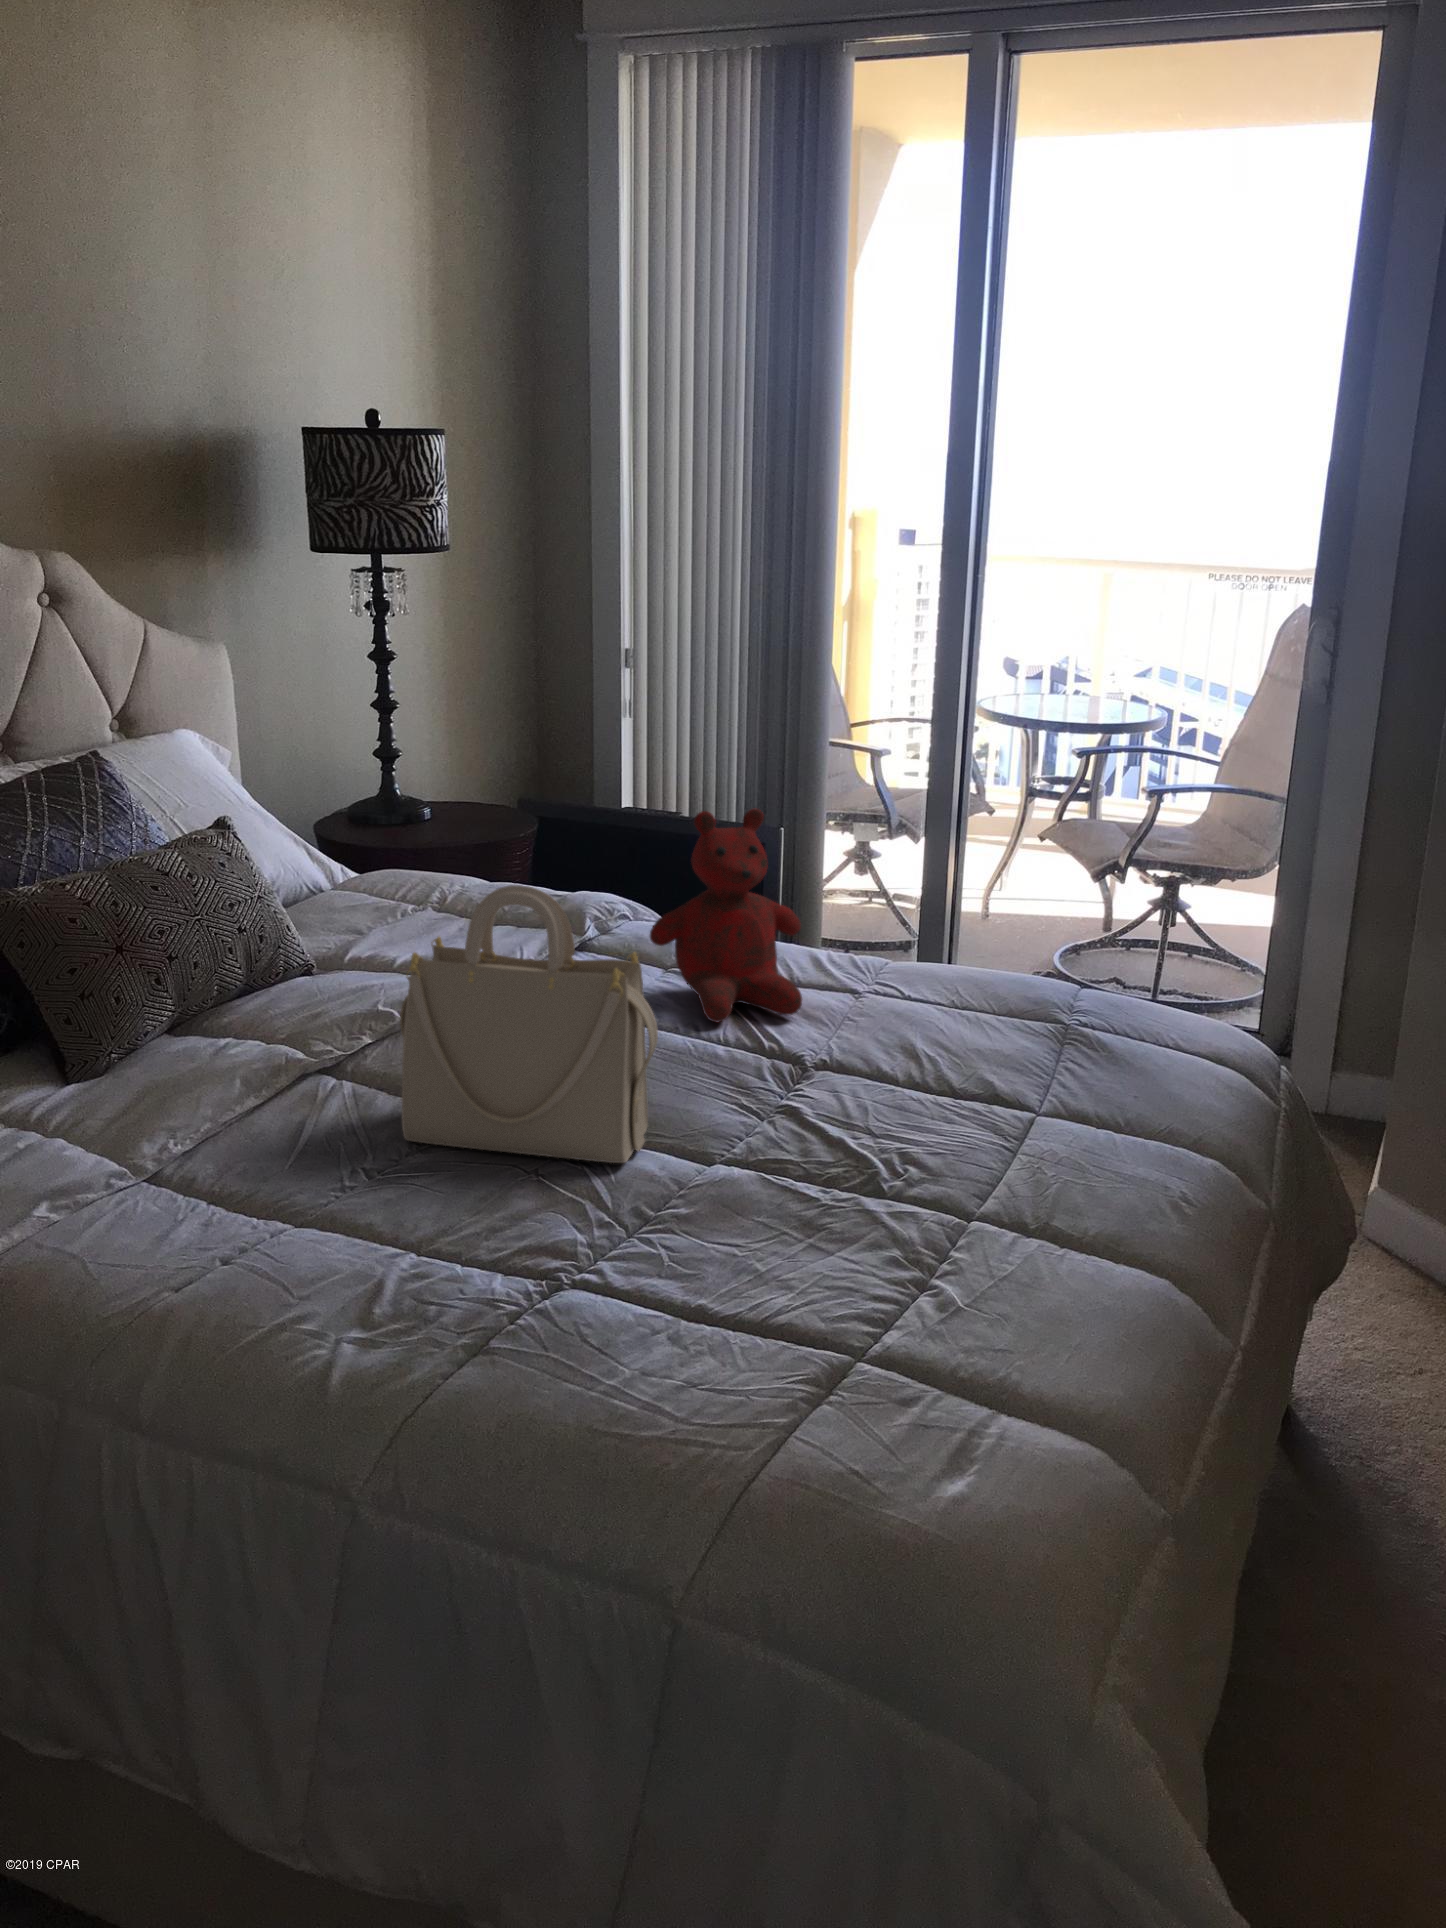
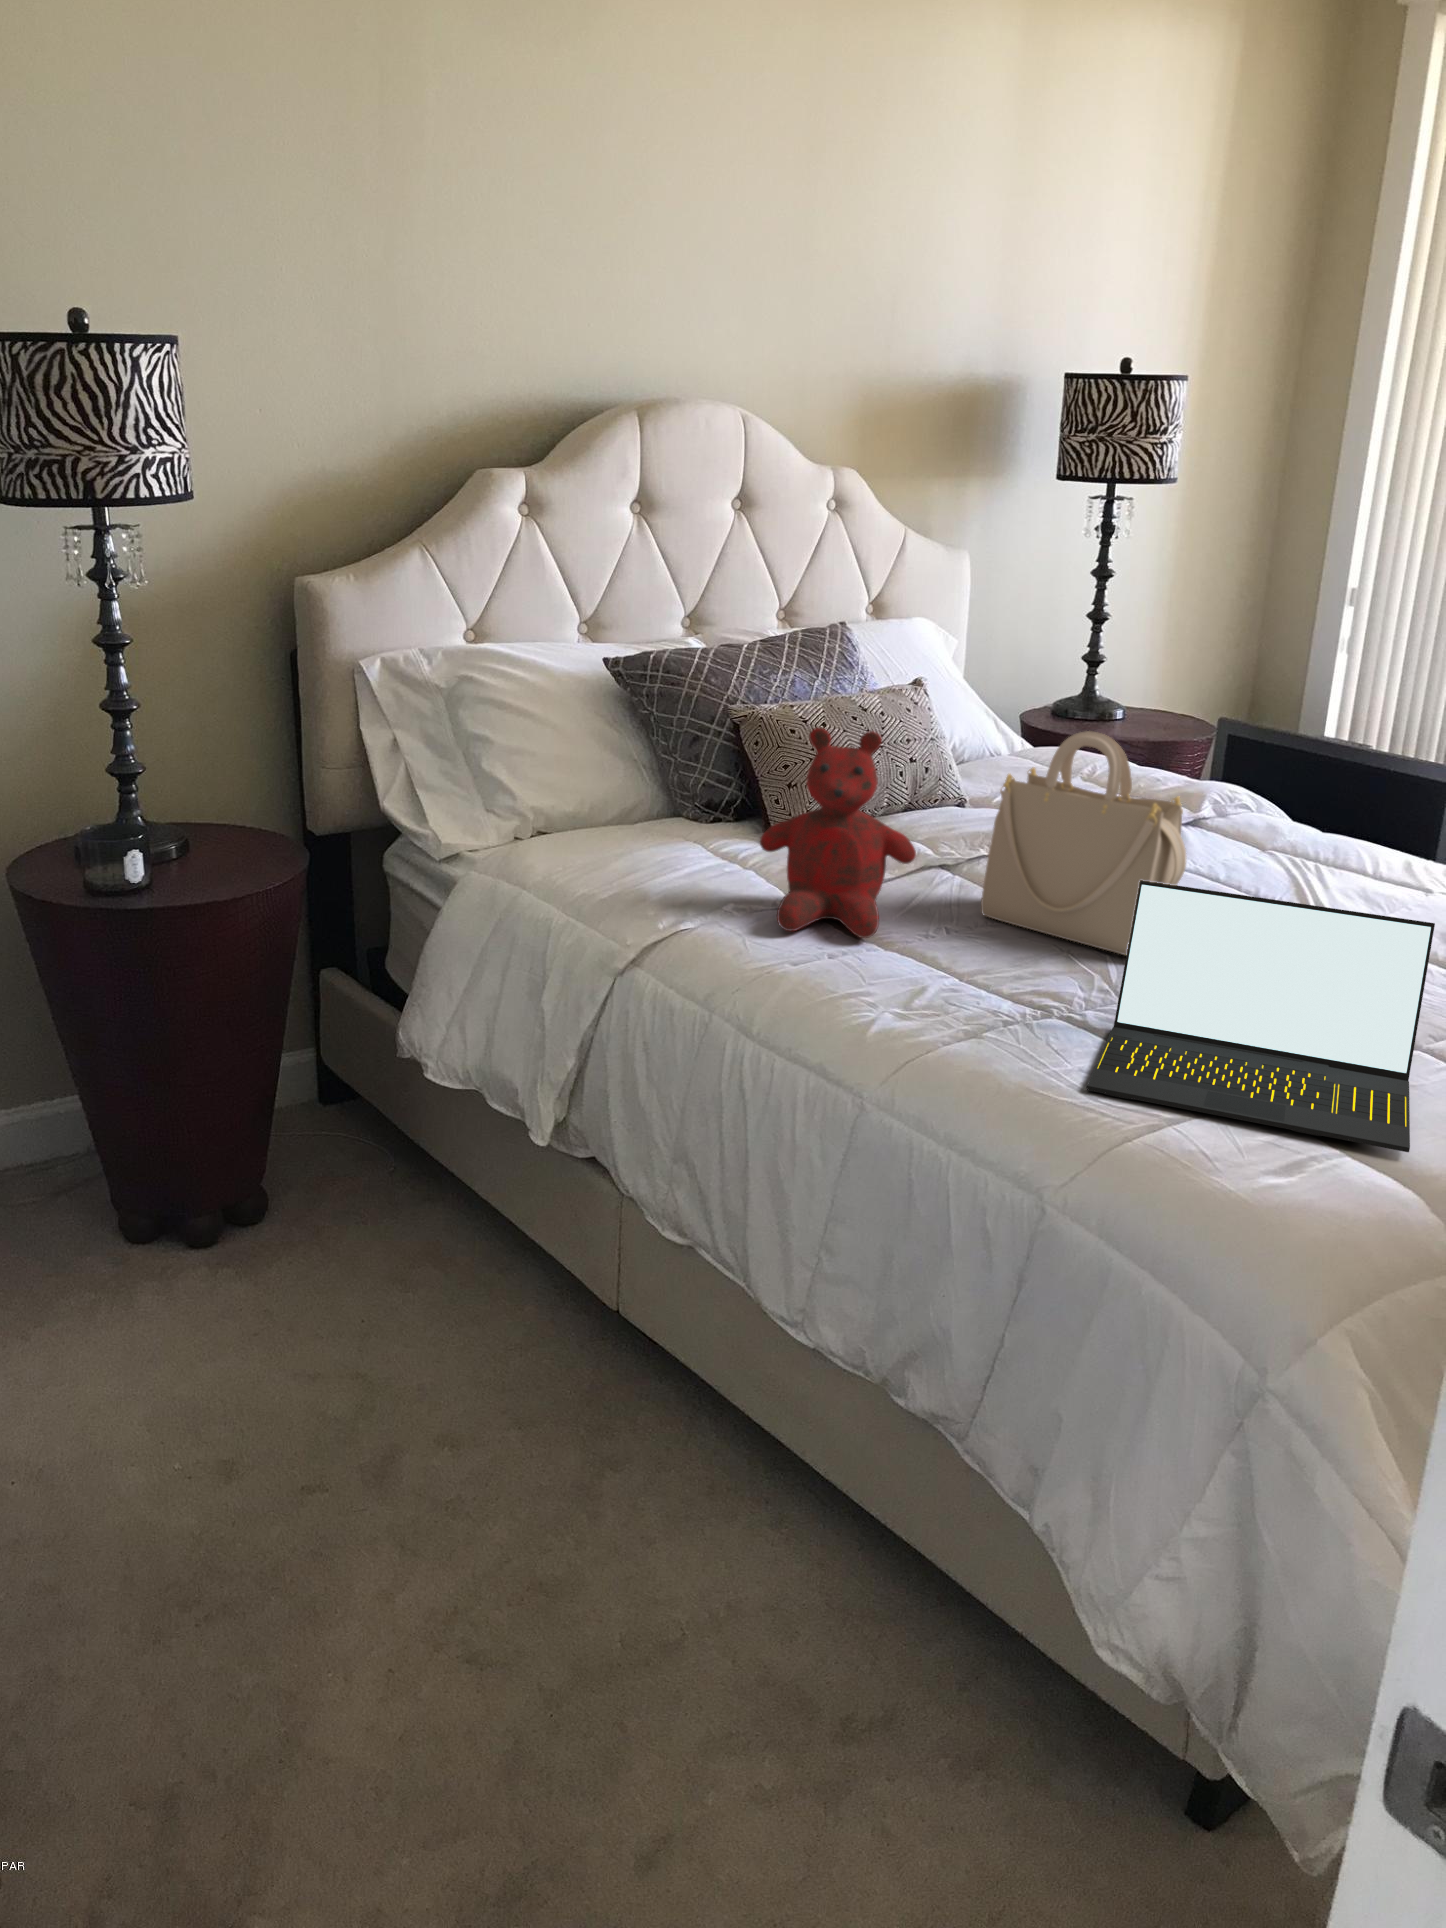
teddy bear: present [650,809,802,1022] -> present [760,728,916,938]
laptop: none [644,1075,1063,1400] -> present [1086,880,1435,1152]

